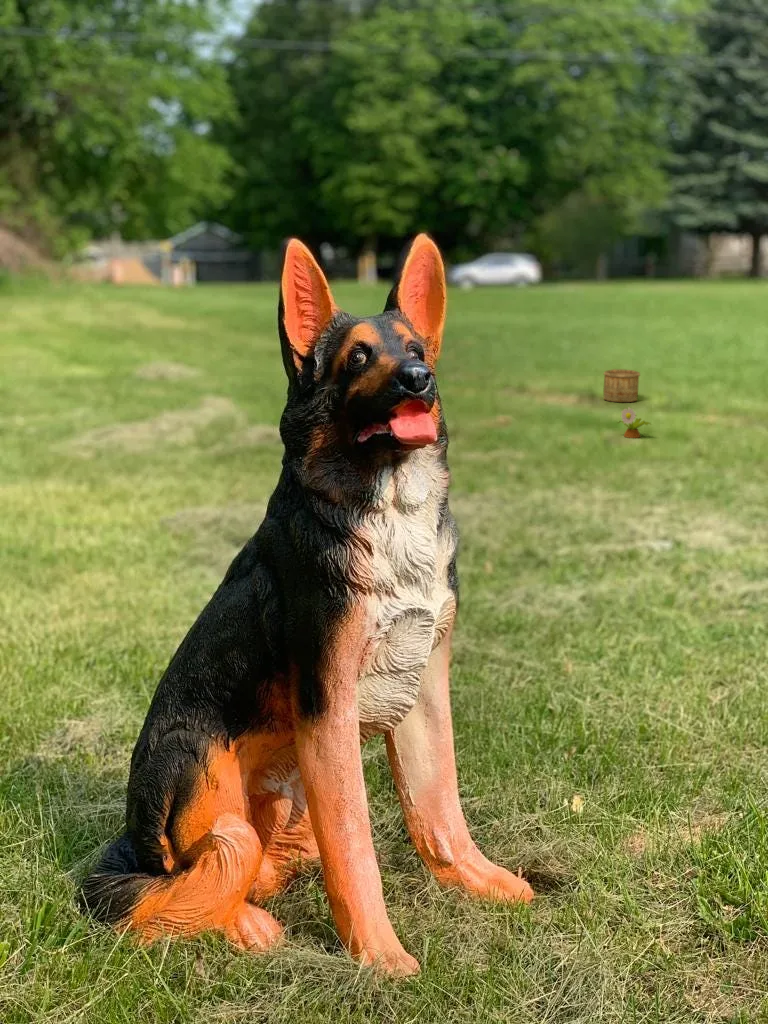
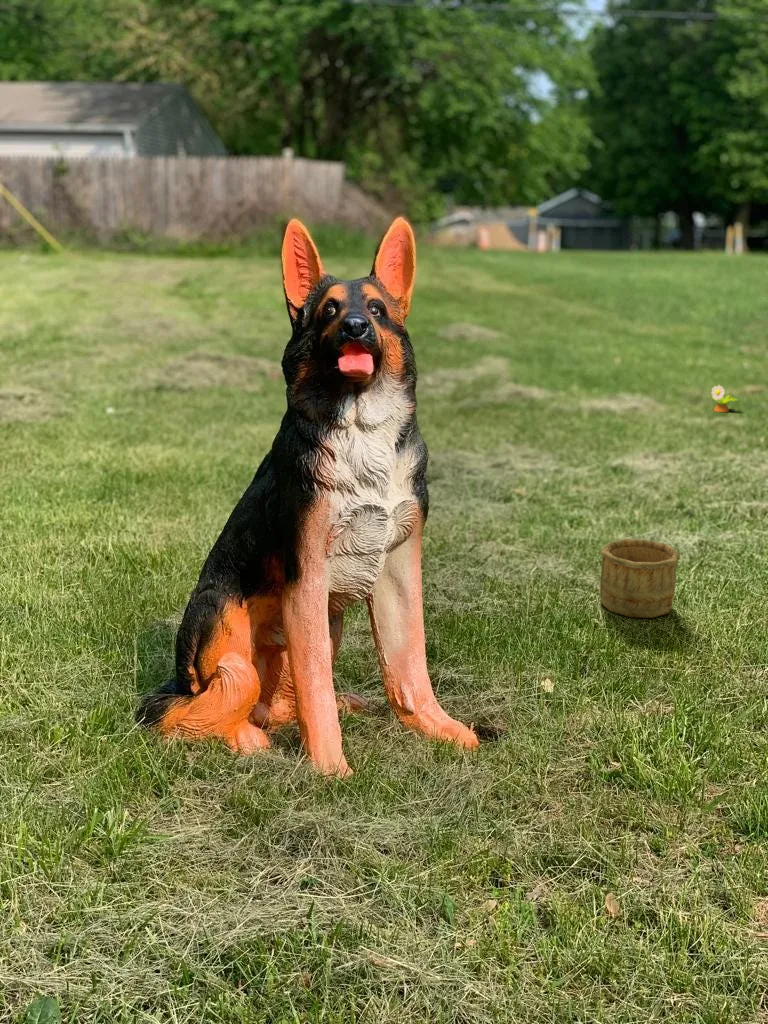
wooden bucket: present [604,369,640,402] -> present [600,539,680,618]

